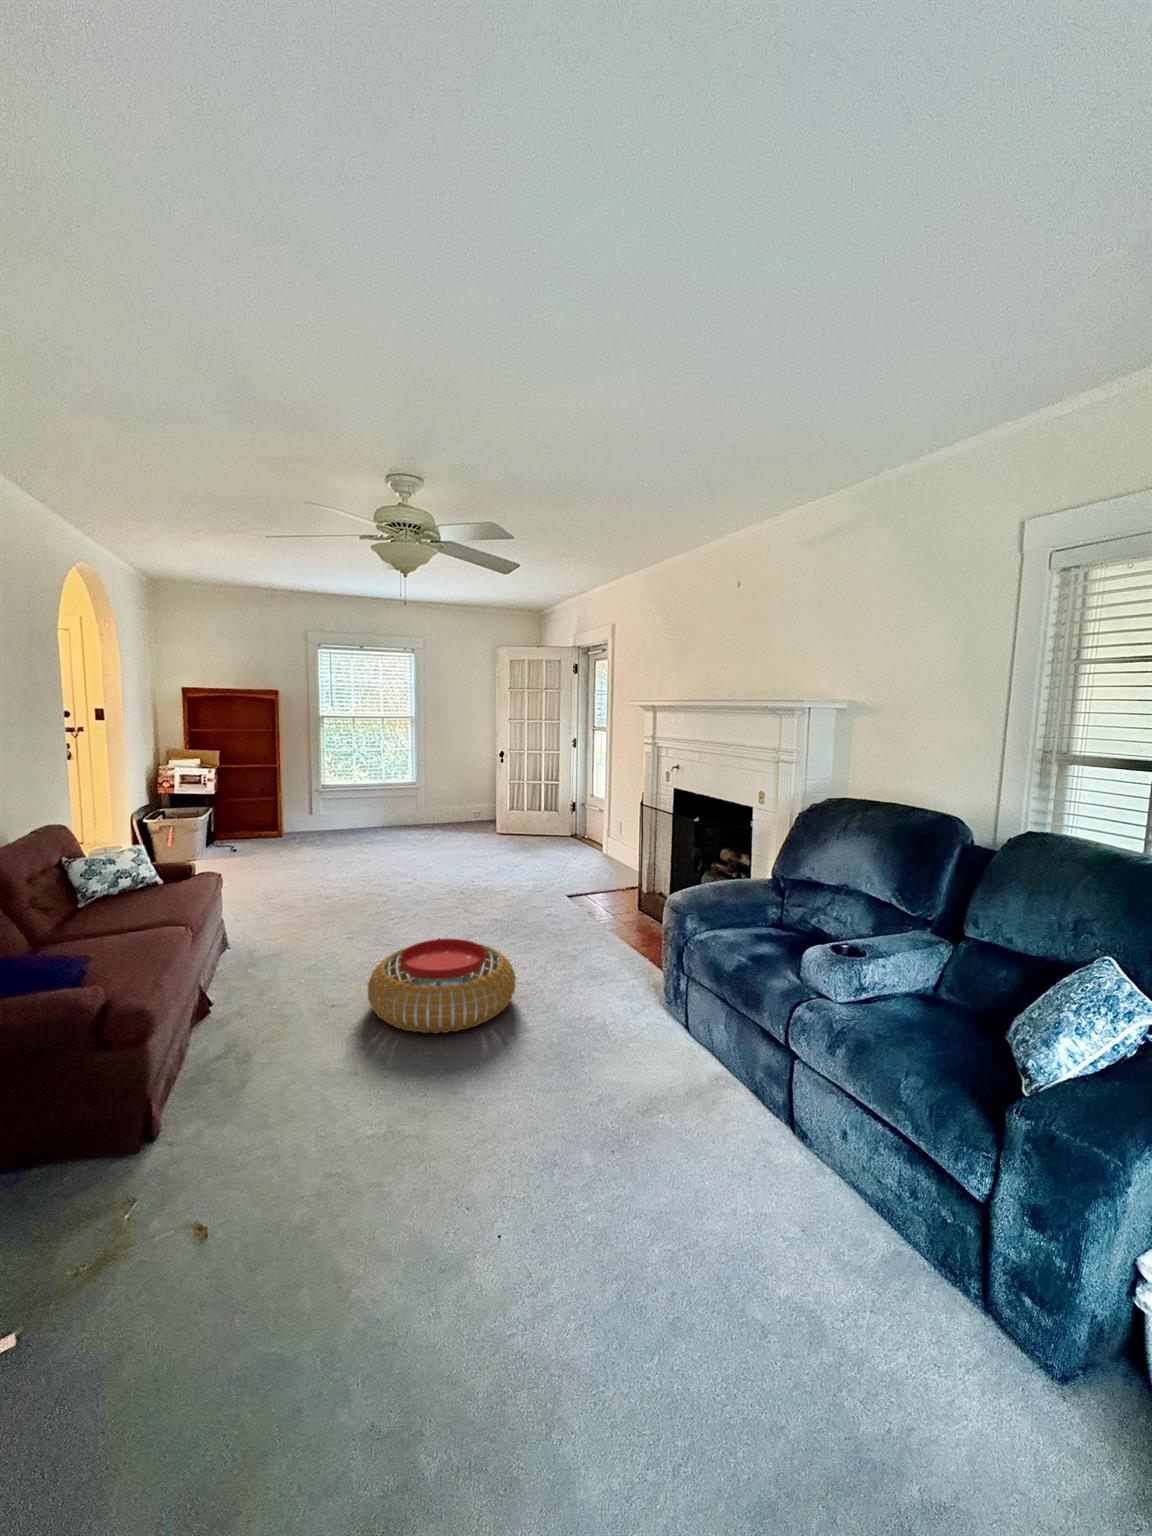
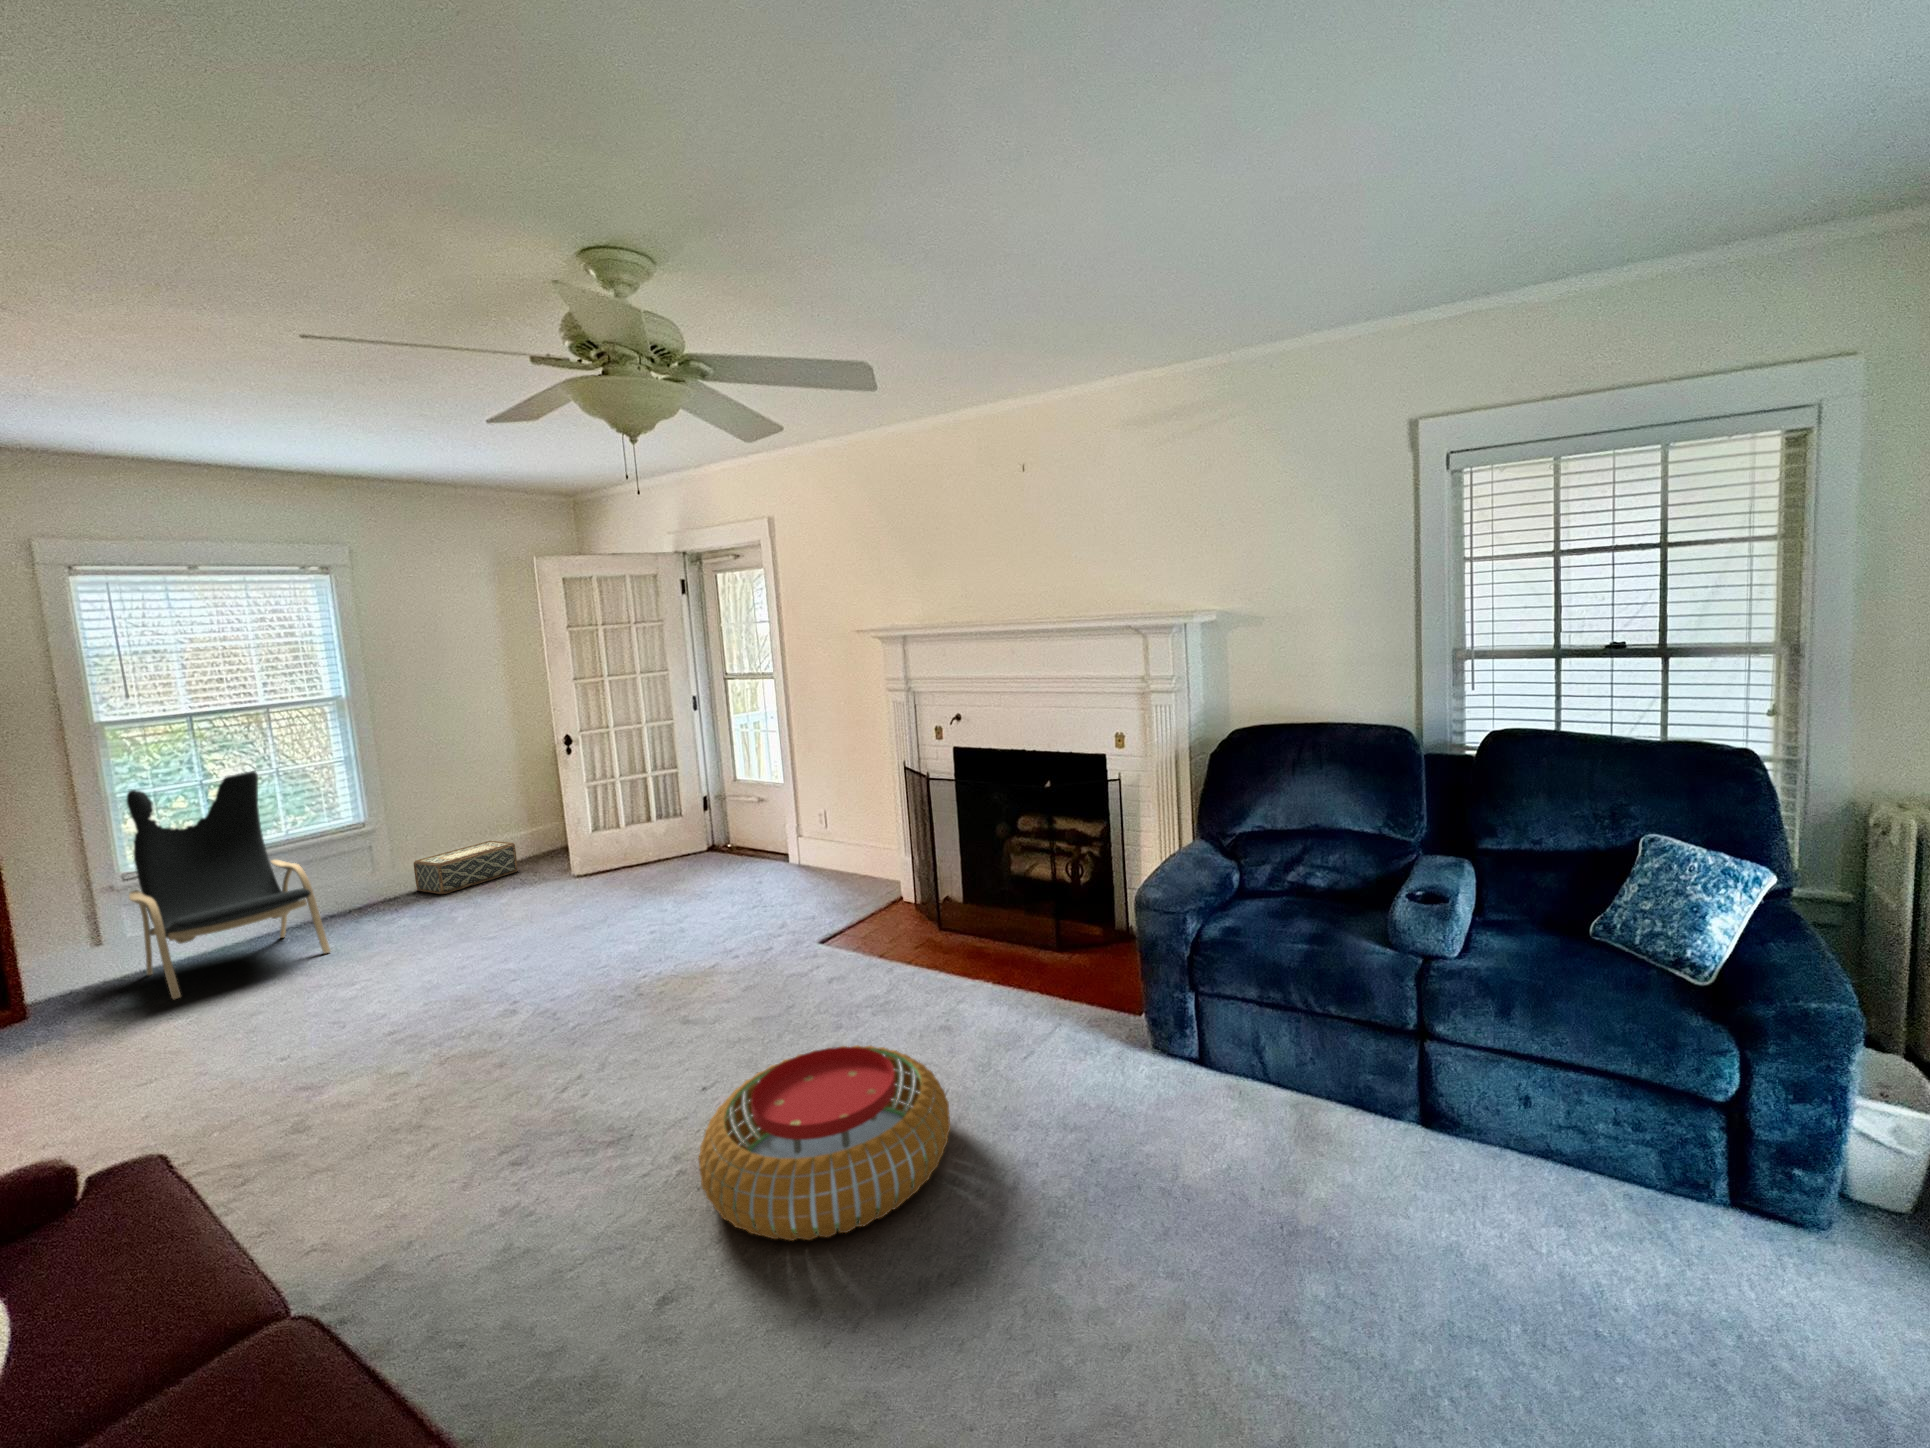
lounge chair: none [296,746,365,849] -> present [127,771,330,999]
woven basket: none [422,807,472,831] -> present [414,841,518,894]

